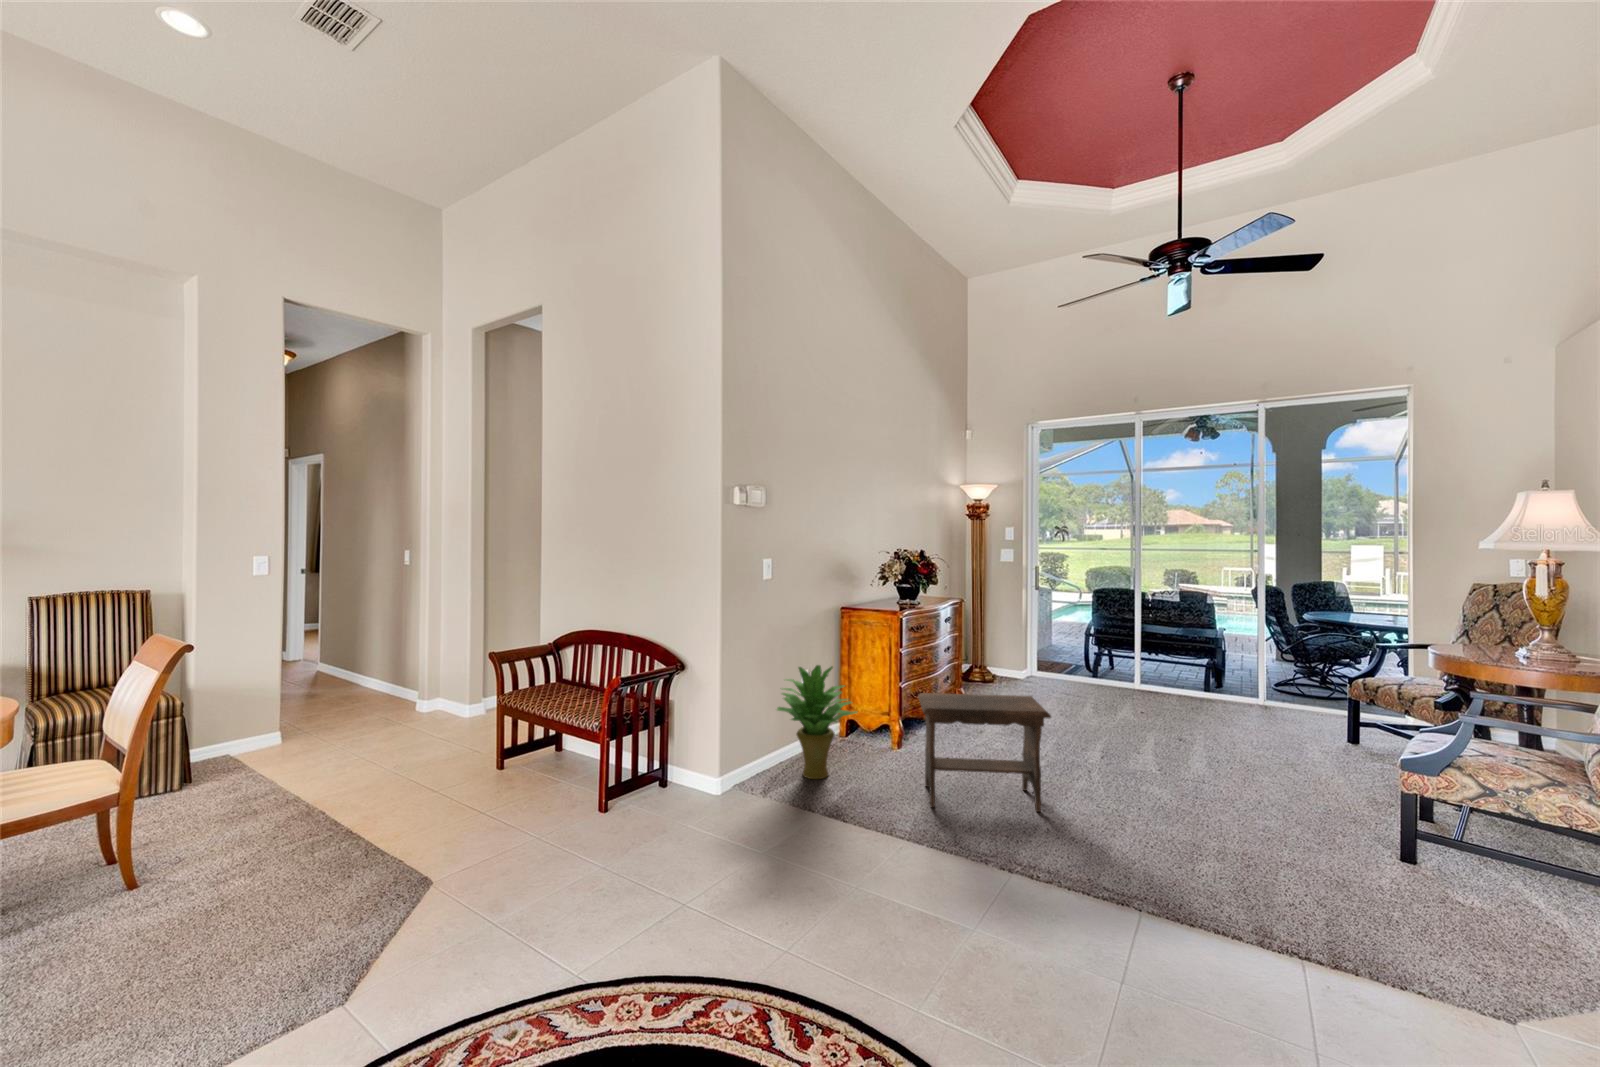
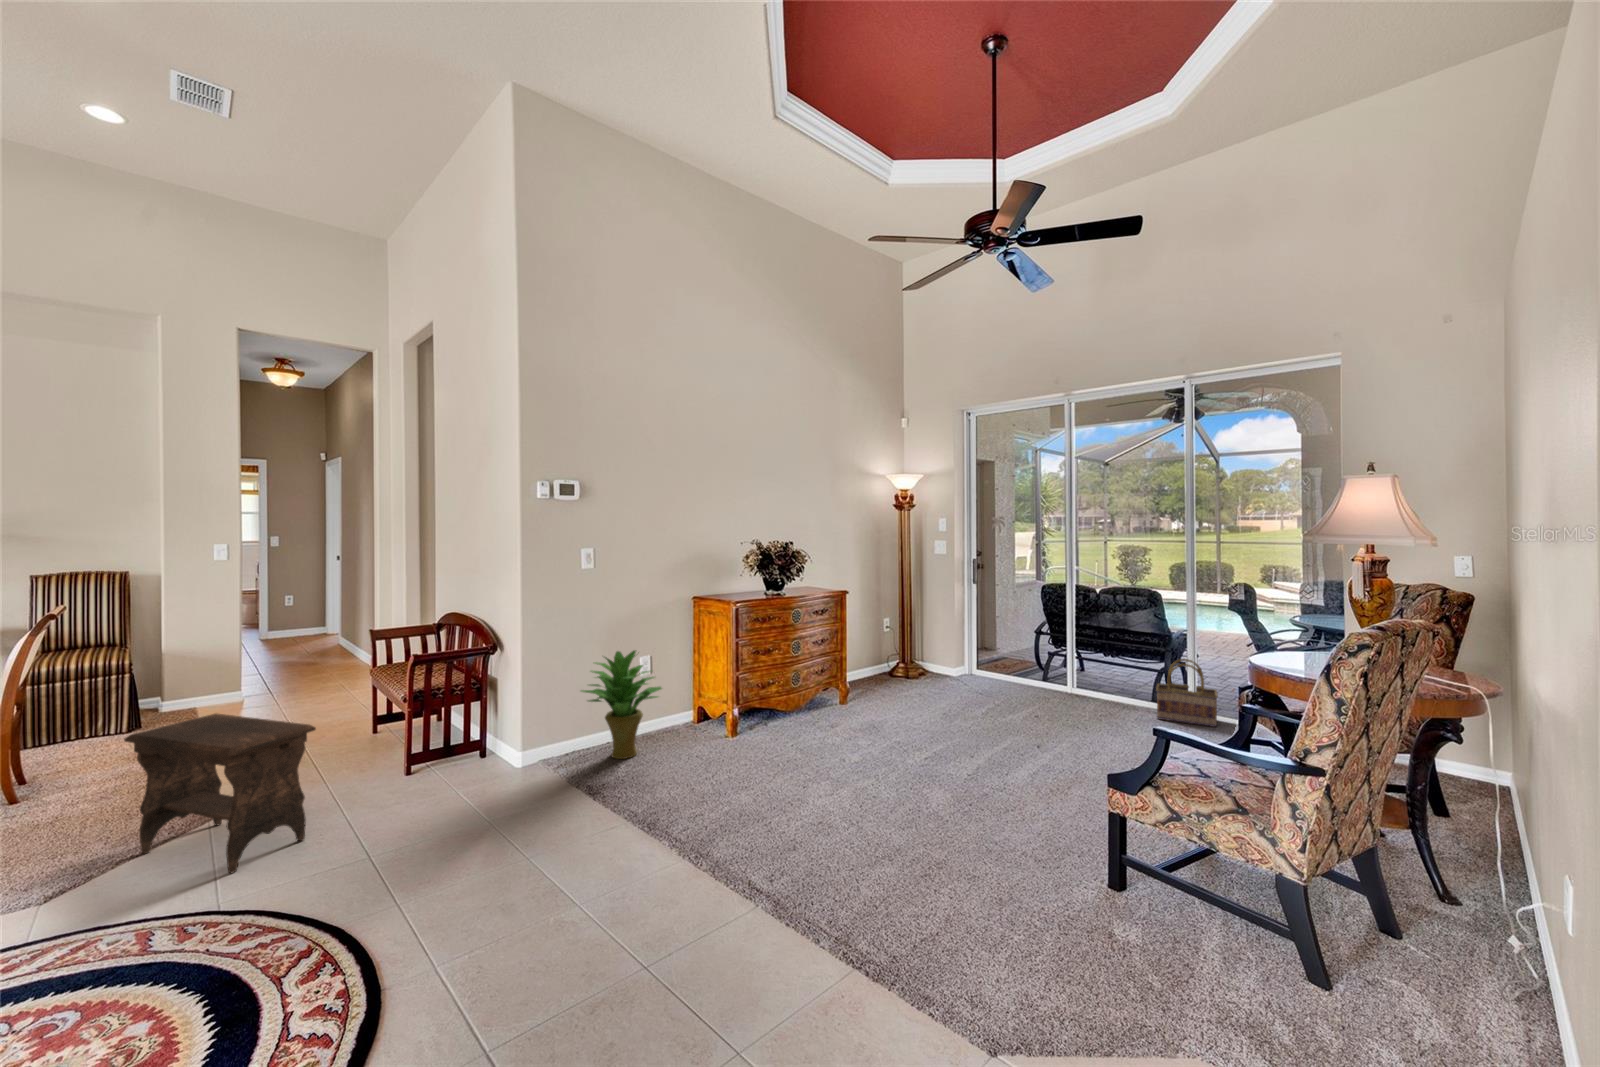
basket: none [1236,655,1299,715] -> present [1156,659,1218,727]
footstool: present [918,693,1051,812] -> present [124,714,316,873]

